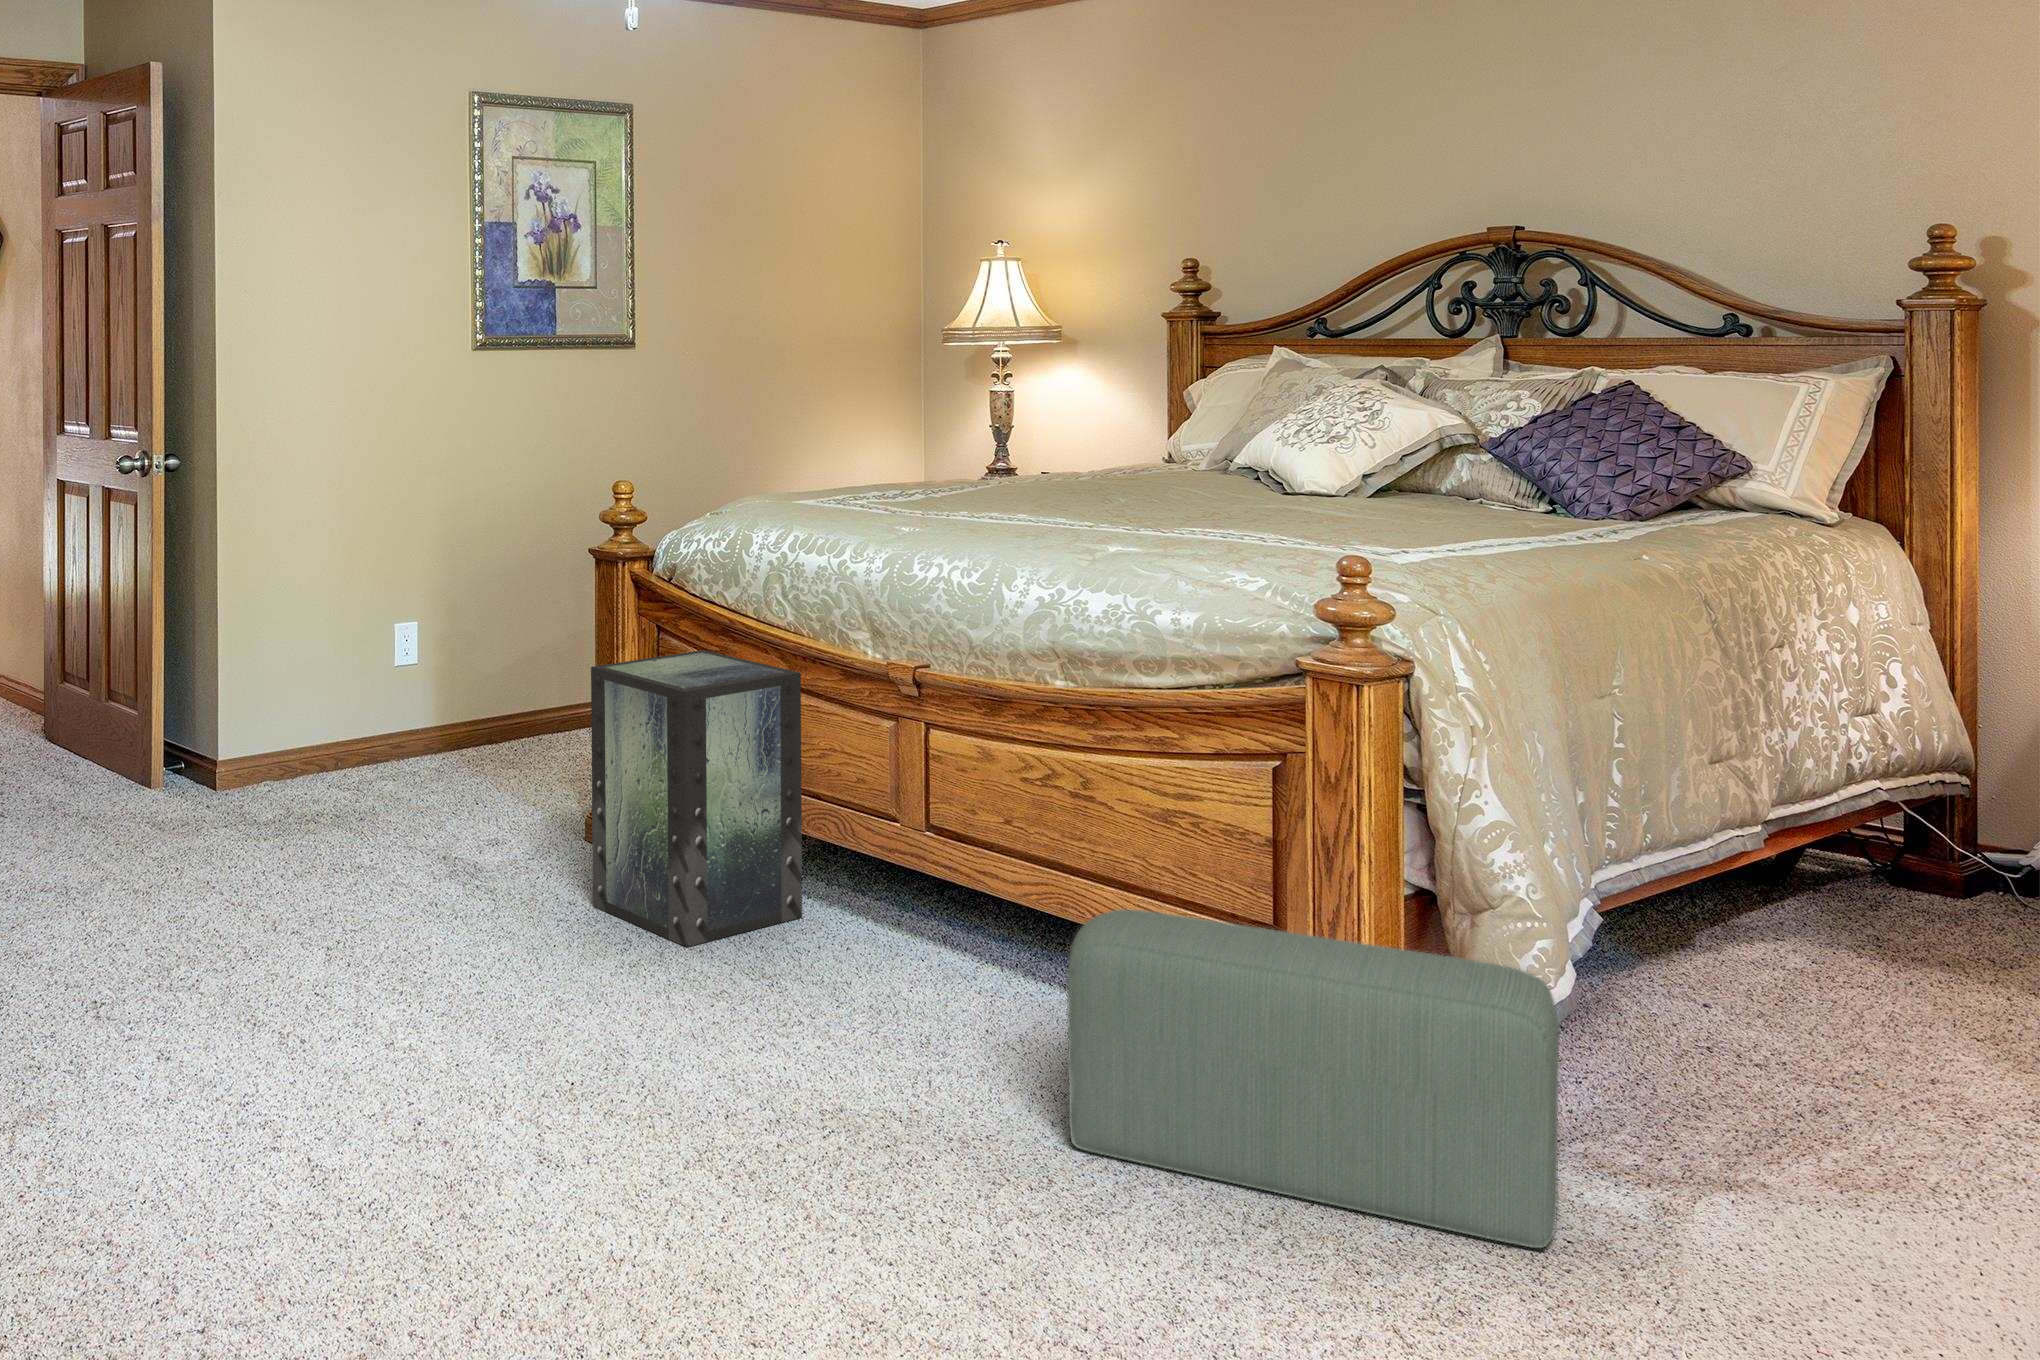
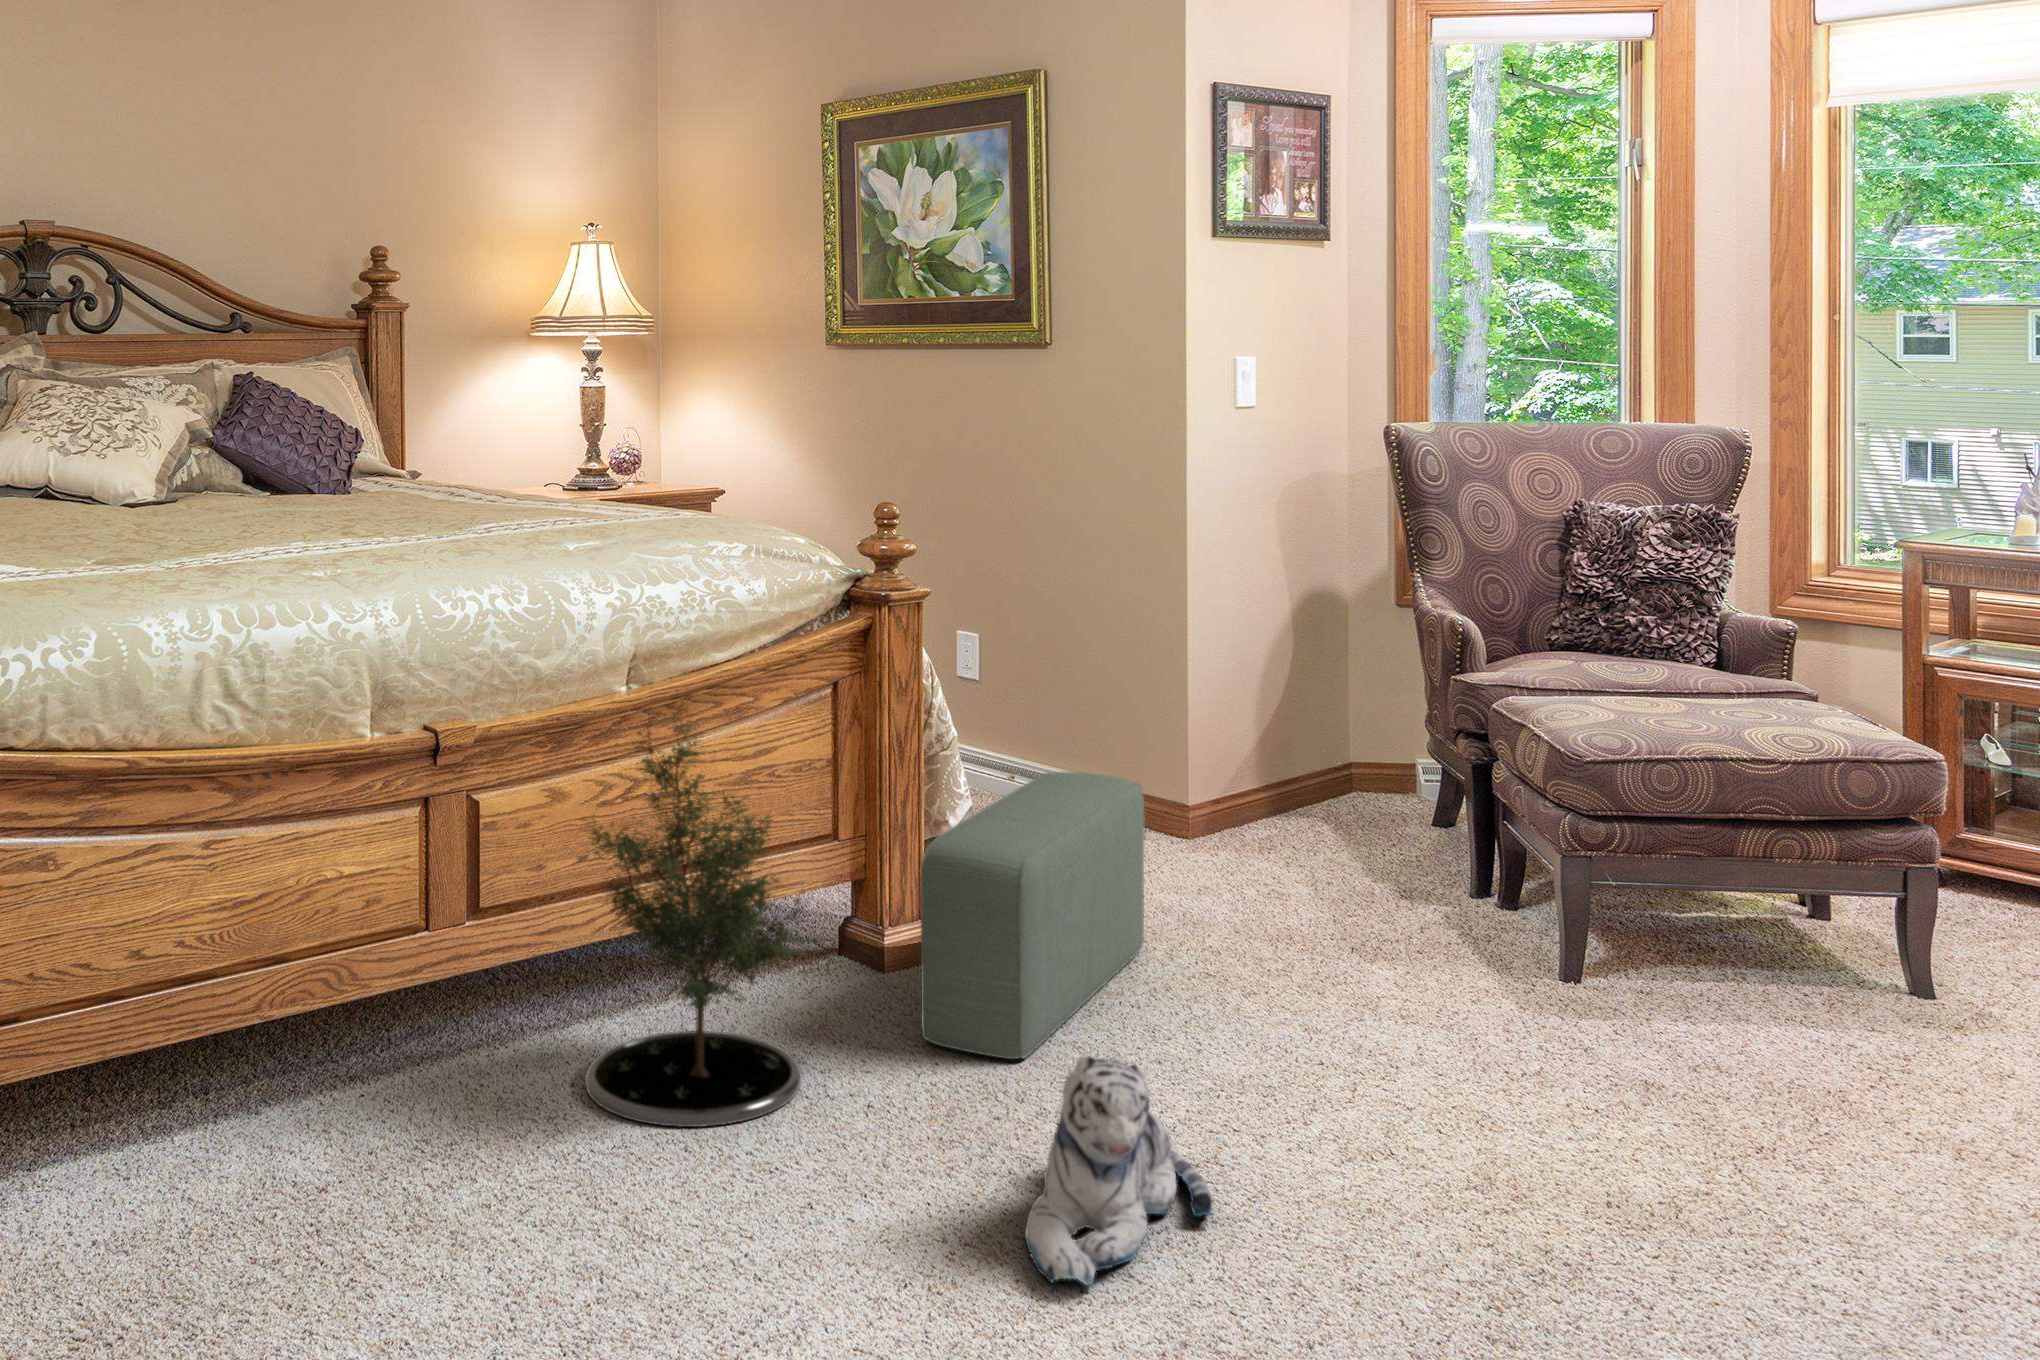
storage box: present [591,650,802,947] -> none [103,788,412,1285]
potted tree: none [821,675,1070,1054] -> present [584,701,810,1127]
plush toy: none [582,999,852,1207] -> present [1025,1055,1213,1285]

